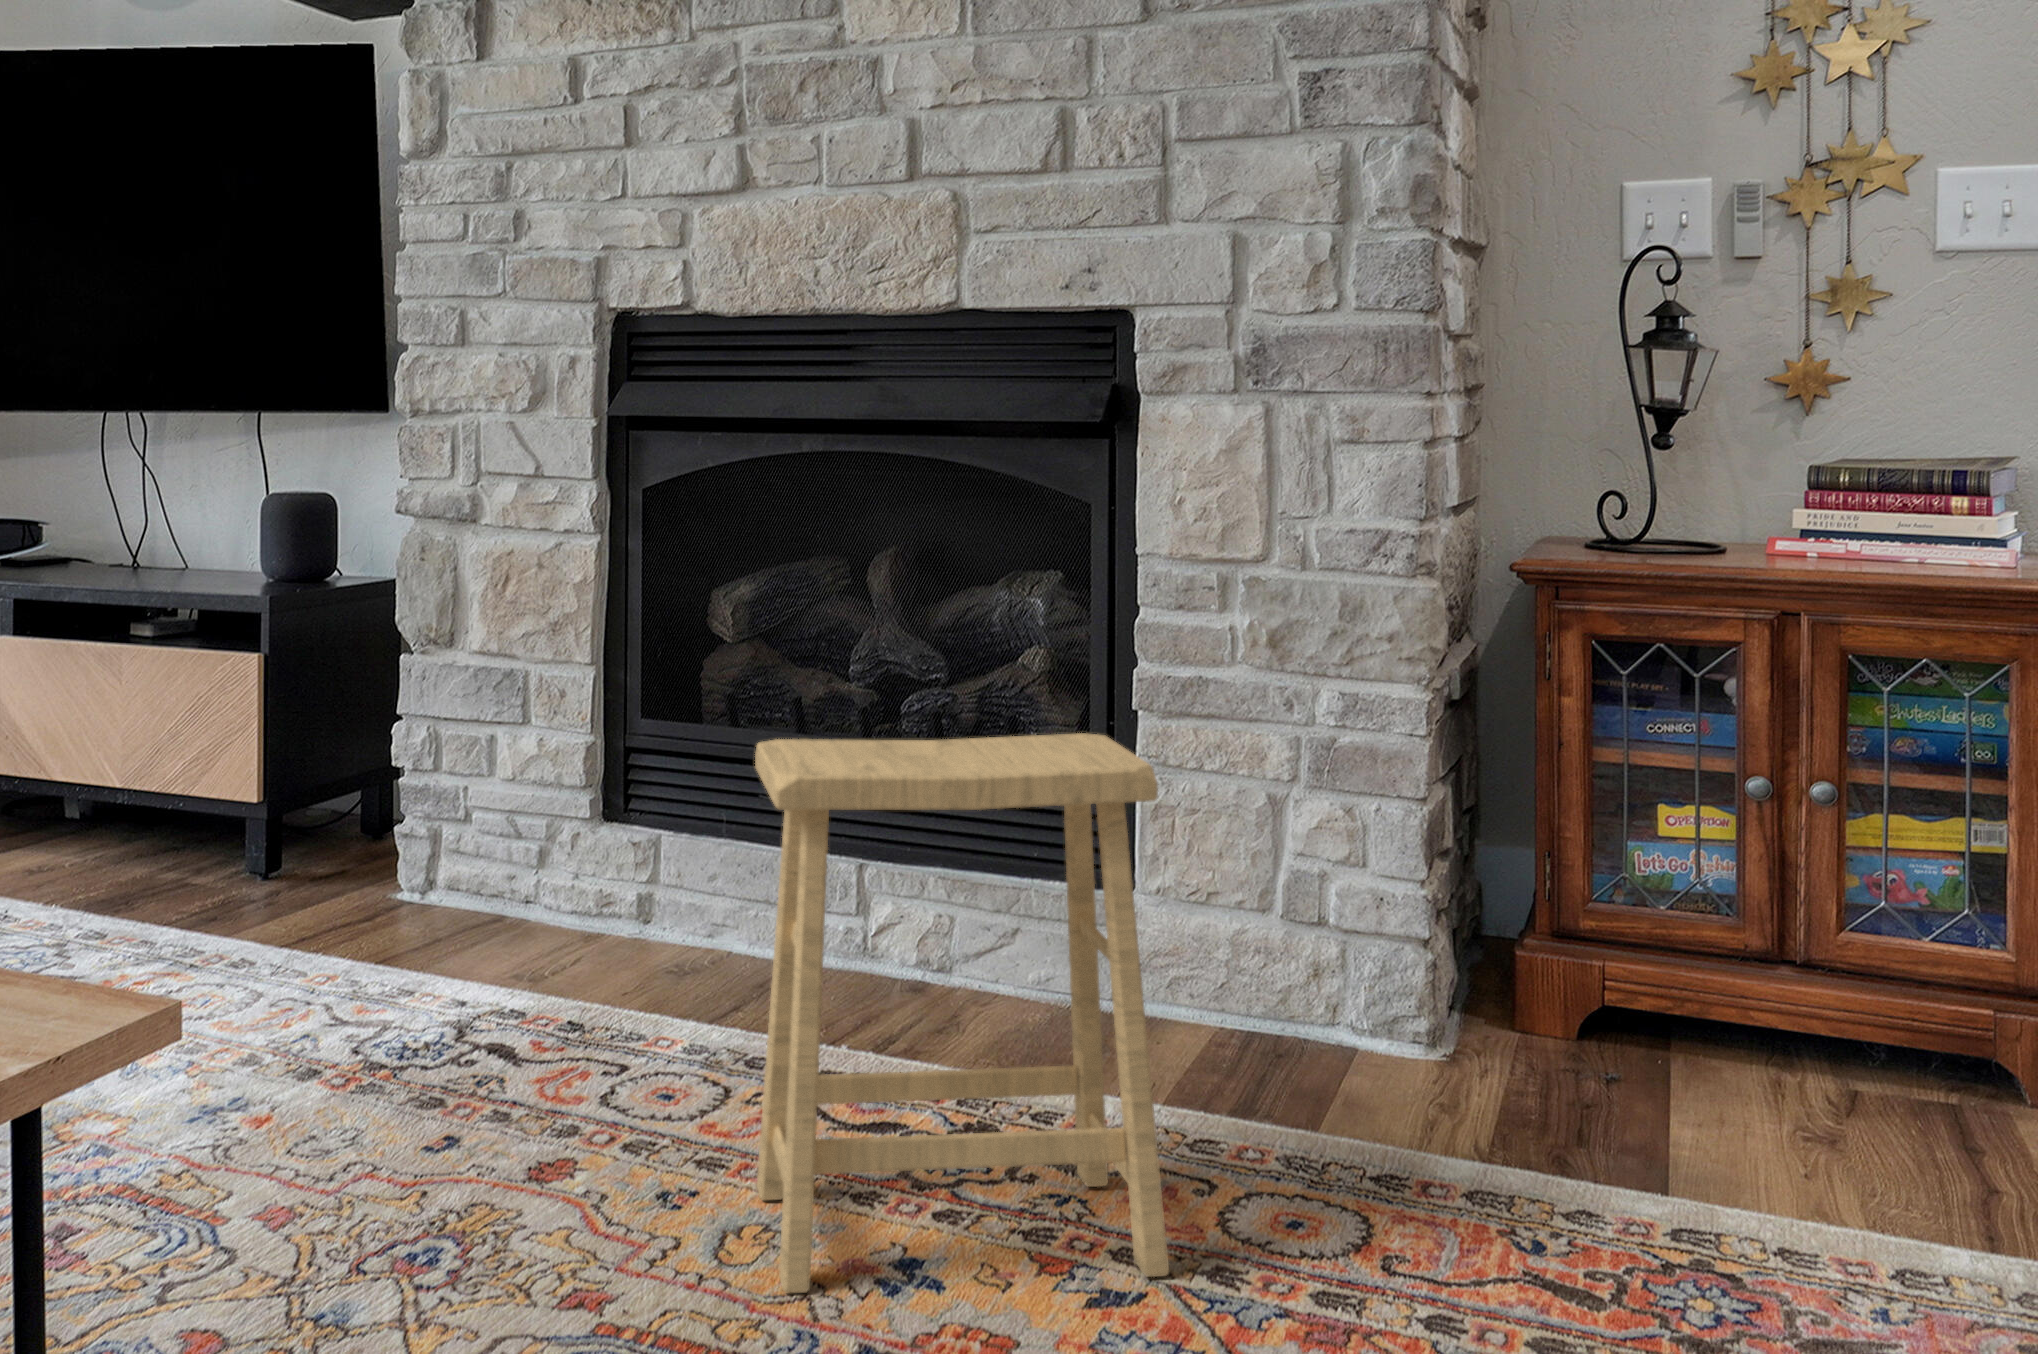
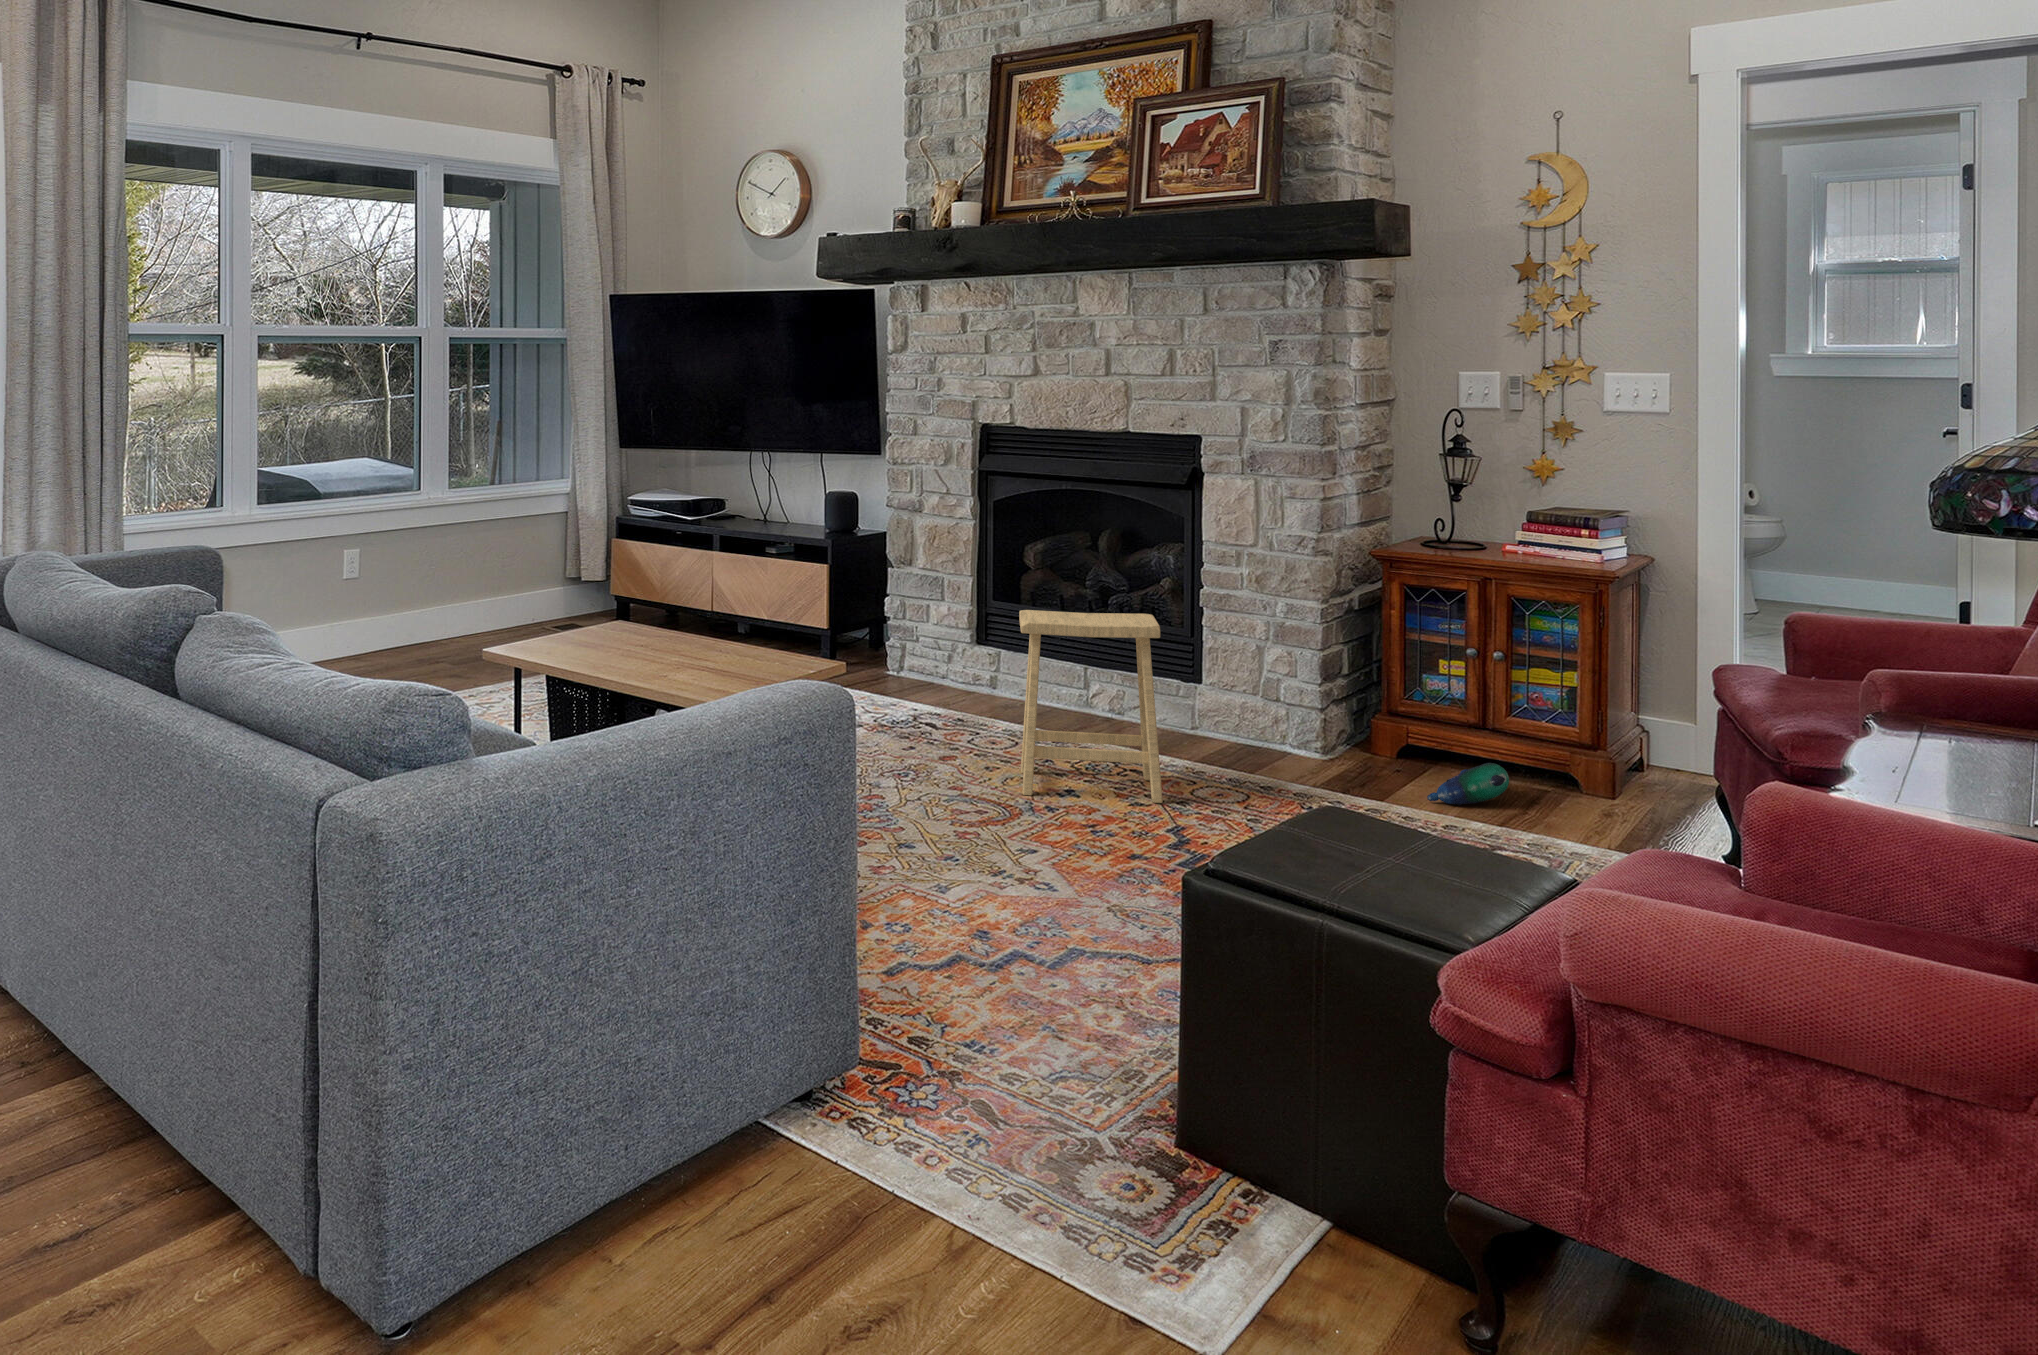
plush toy: none [1768,1058,1944,1183] -> present [1427,763,1509,805]

